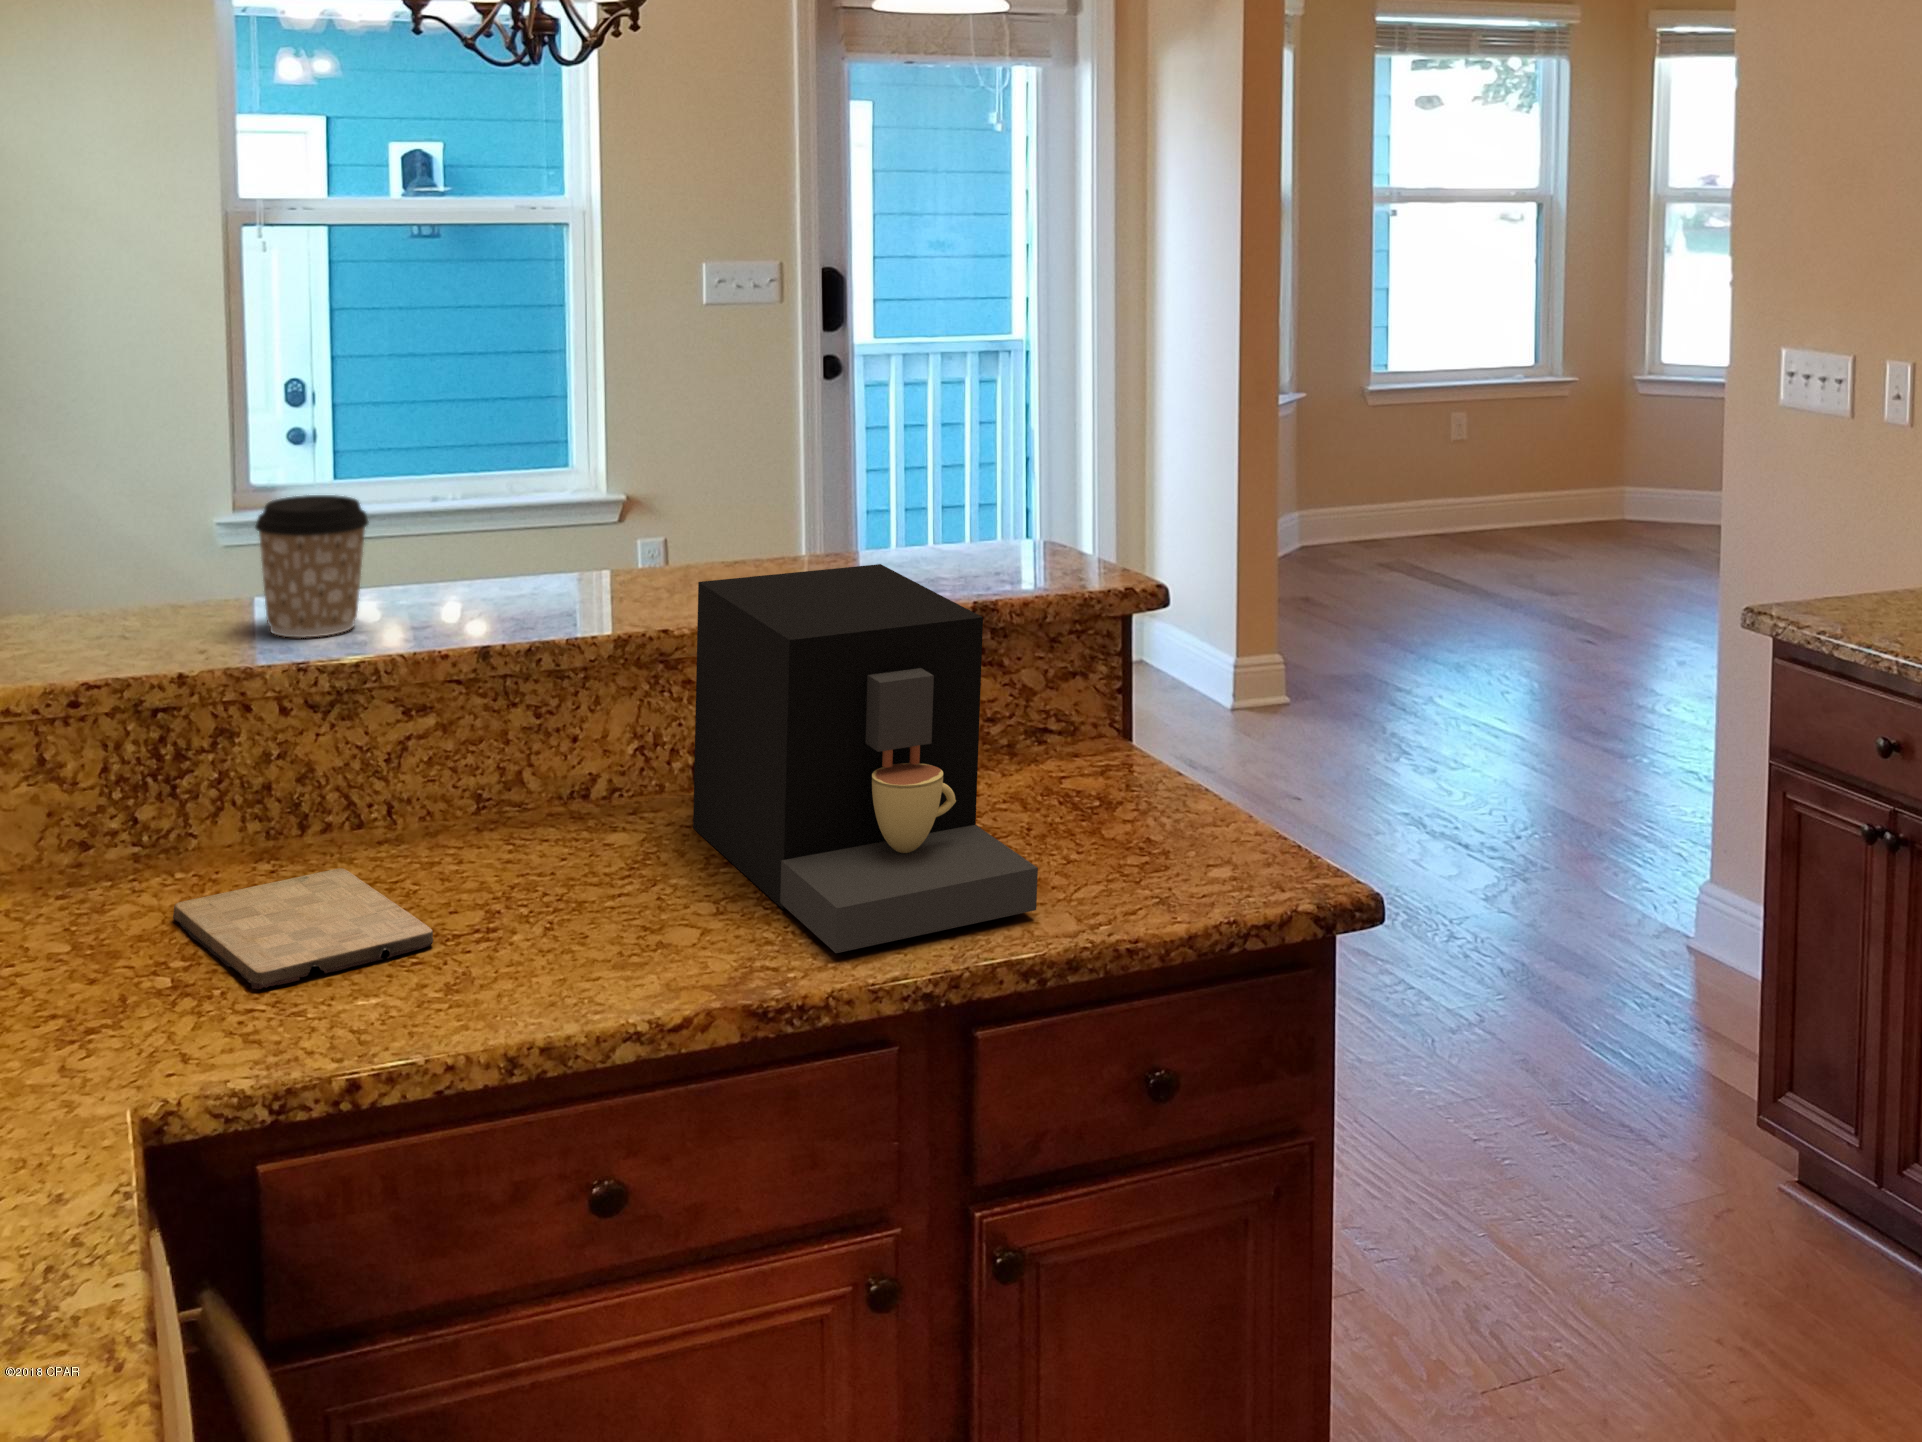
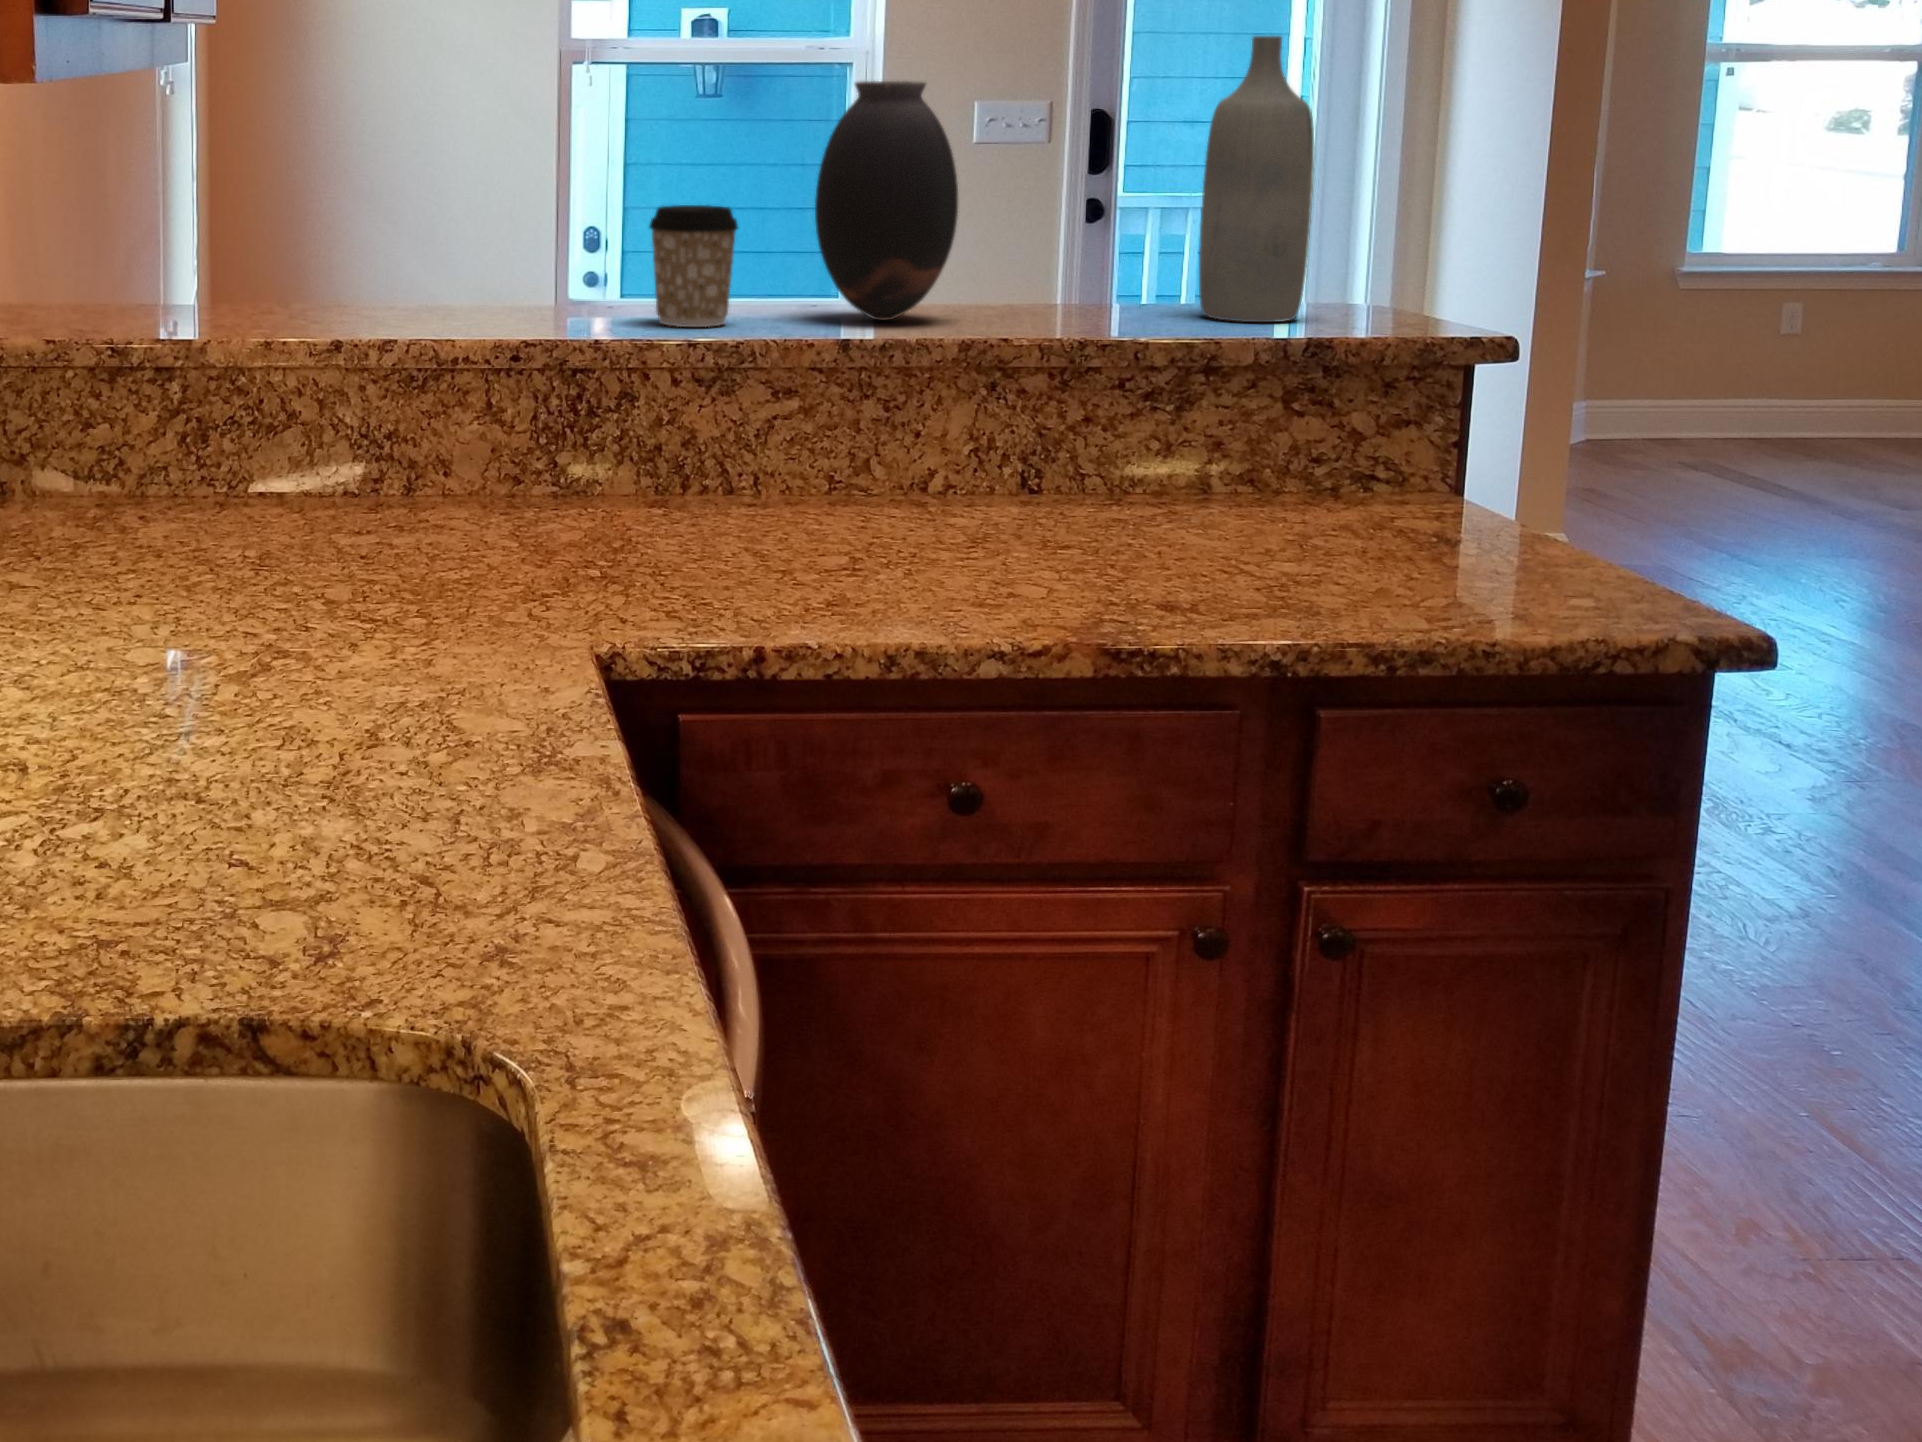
bottle: none [882,304,984,579] -> present [1199,36,1314,322]
vase: none [464,353,626,605] -> present [815,81,958,320]
coffee maker: present [693,564,1038,953] -> none [1025,274,1401,615]
cutting board: present [173,868,433,989] -> none [596,514,807,583]

